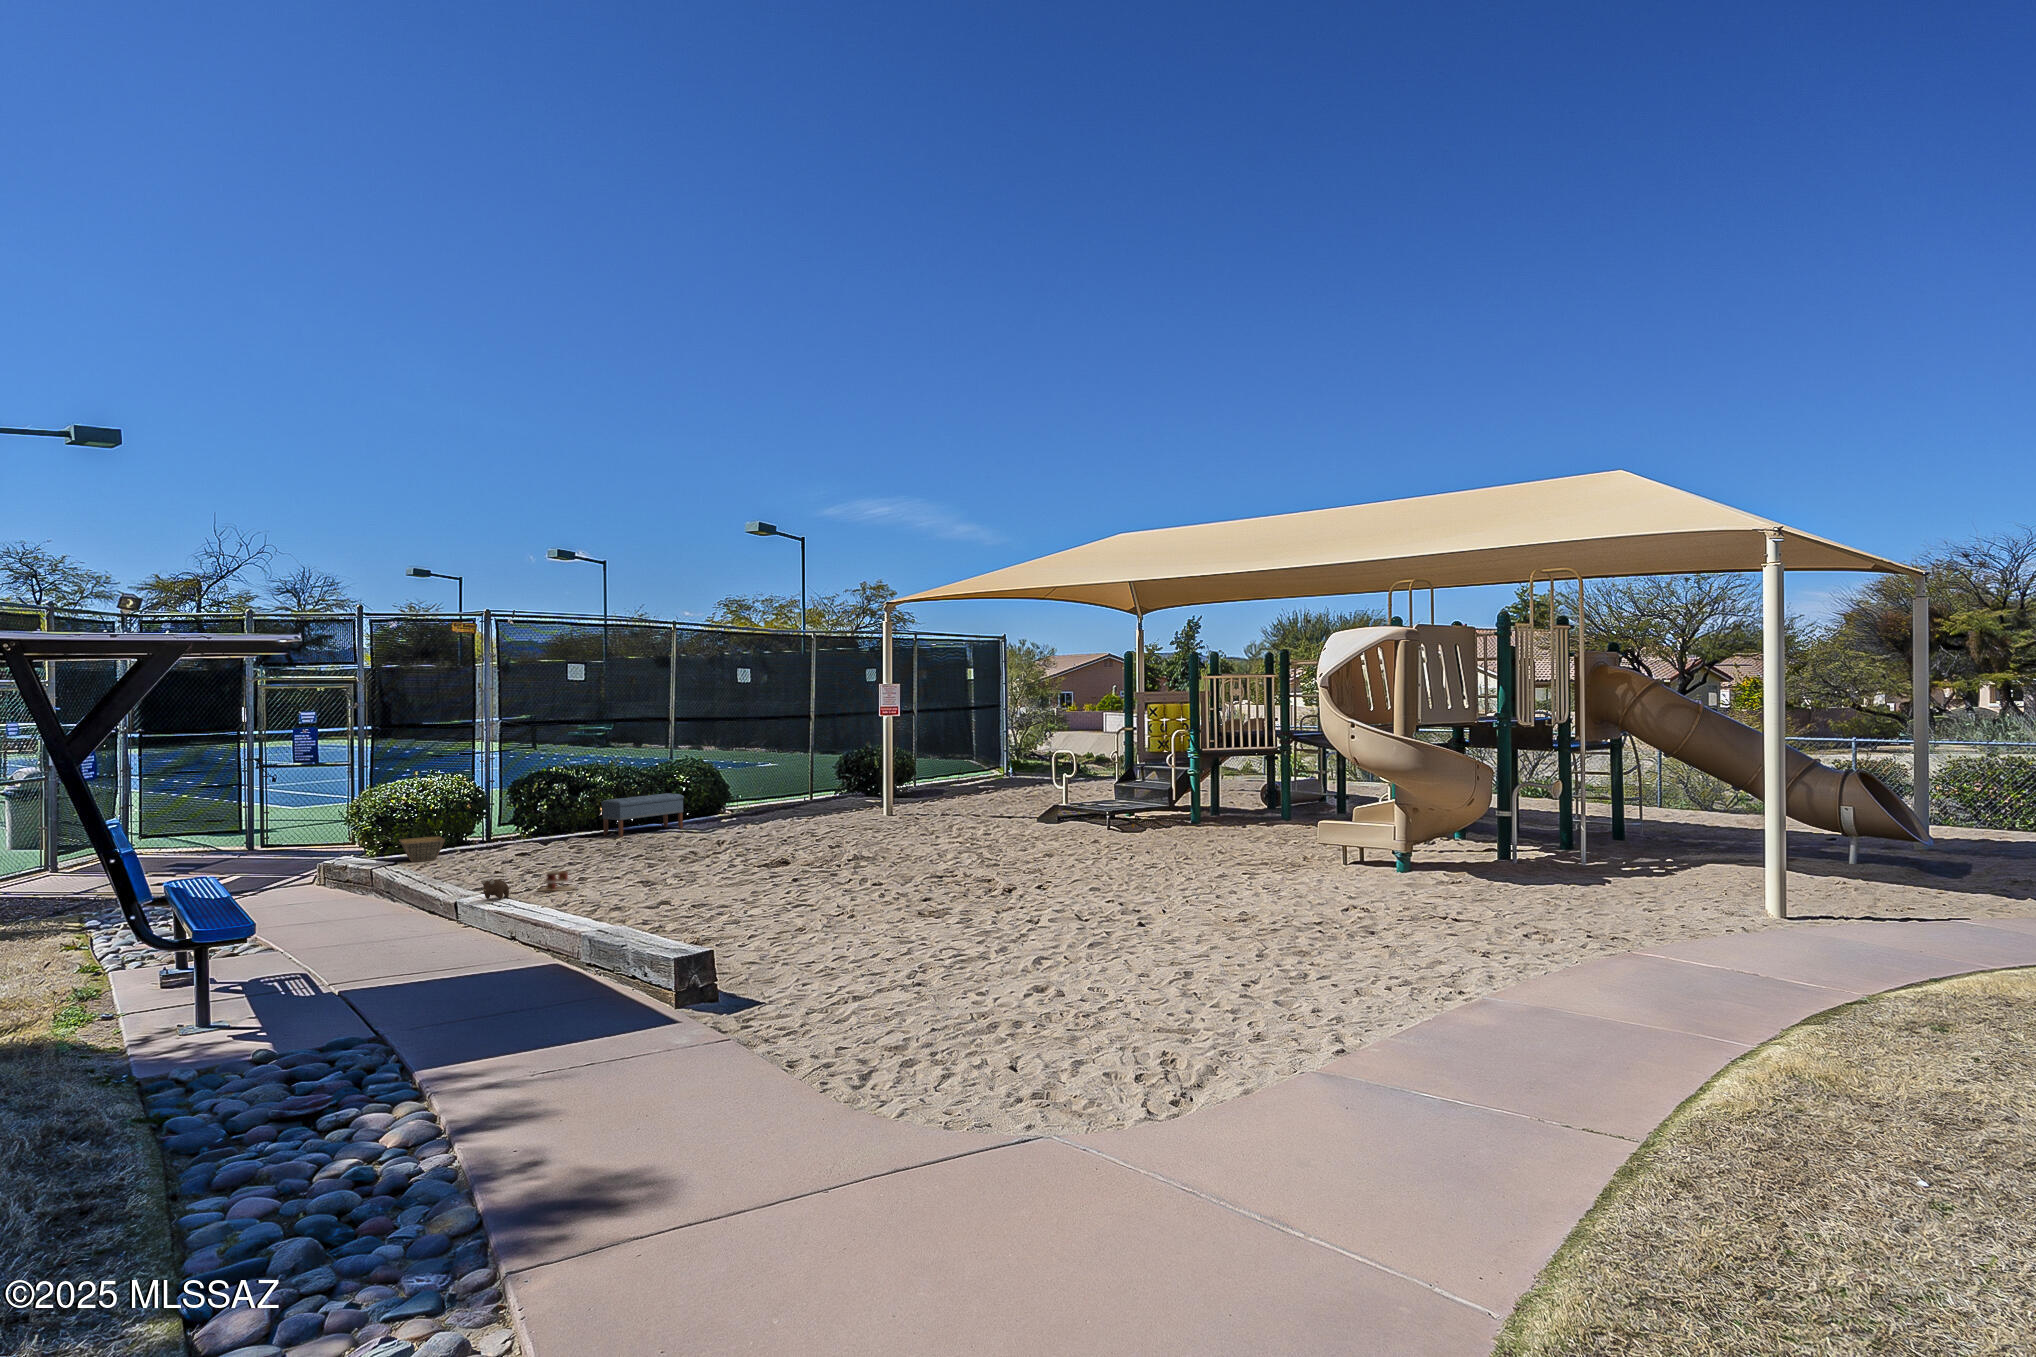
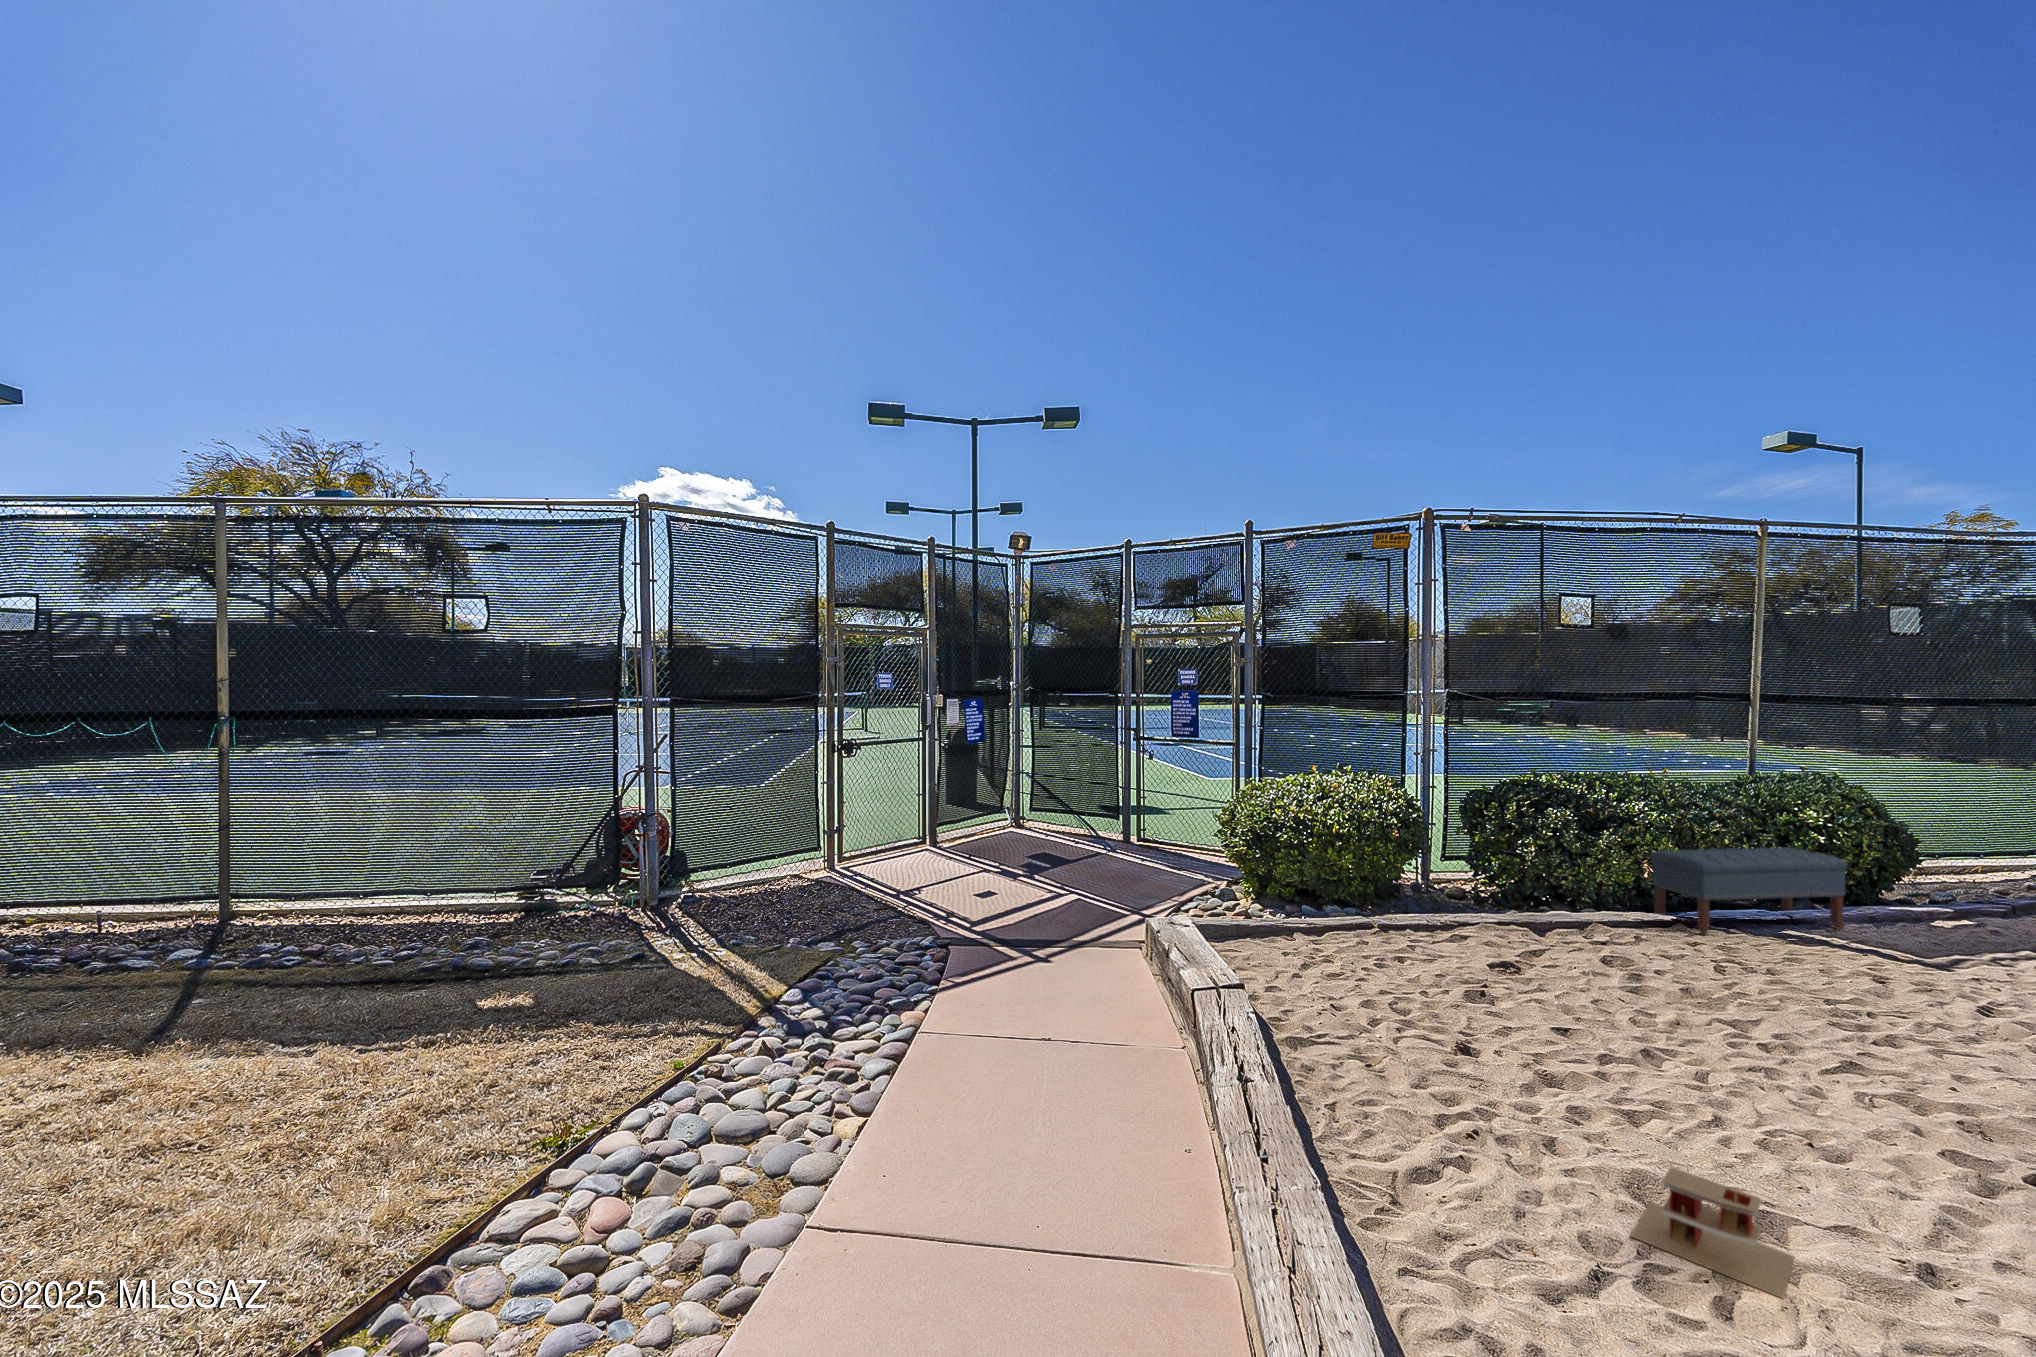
basket: present [399,836,445,862] -> none [1282,877,1356,927]
plush toy: present [481,879,509,900] -> none [1455,1182,1547,1269]

